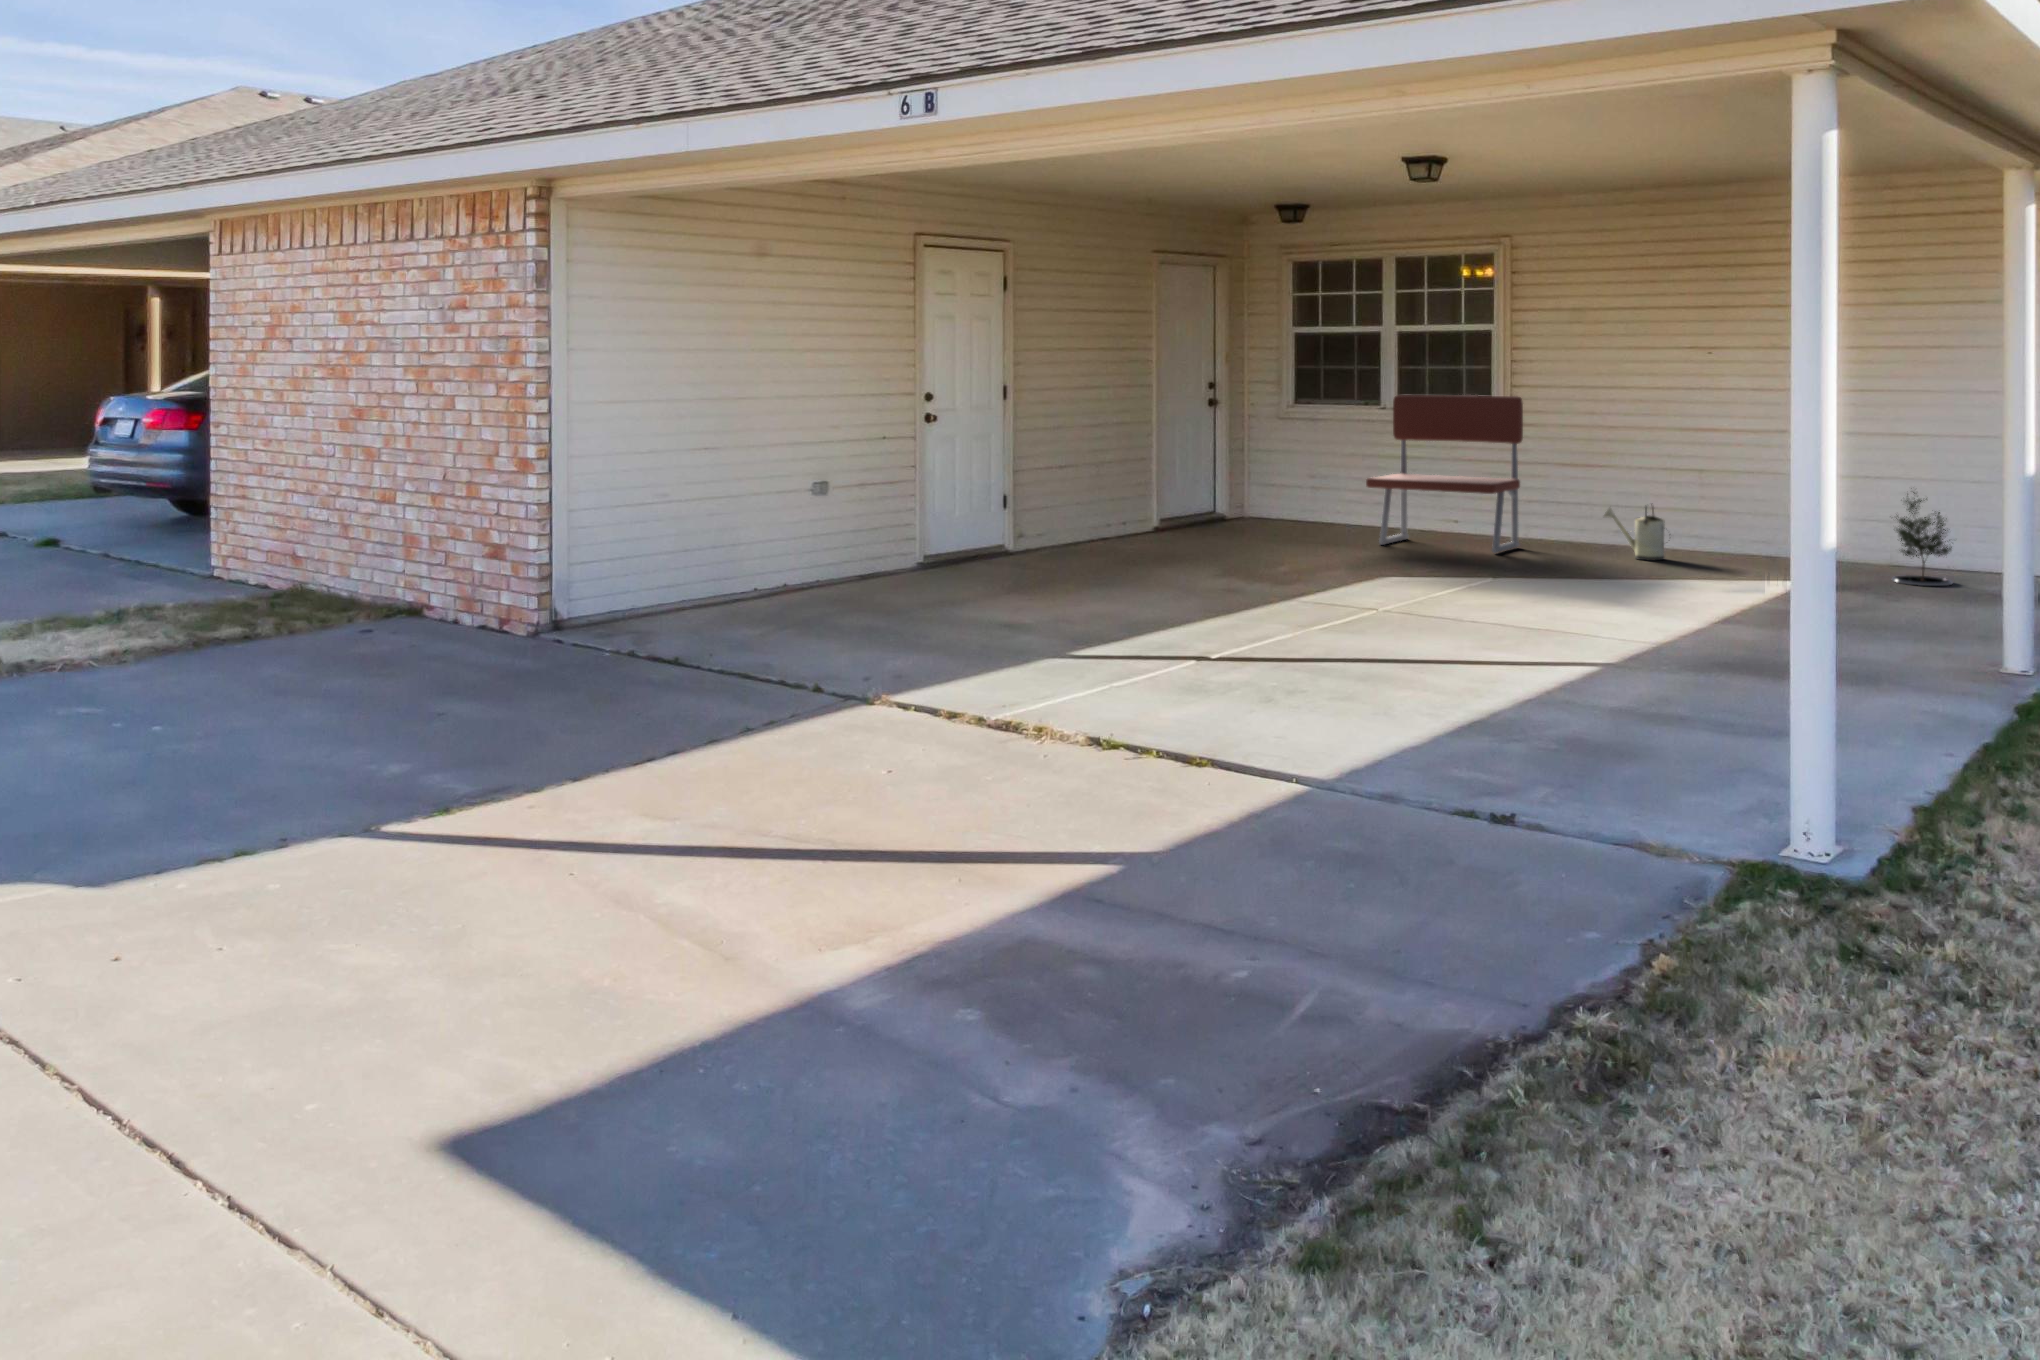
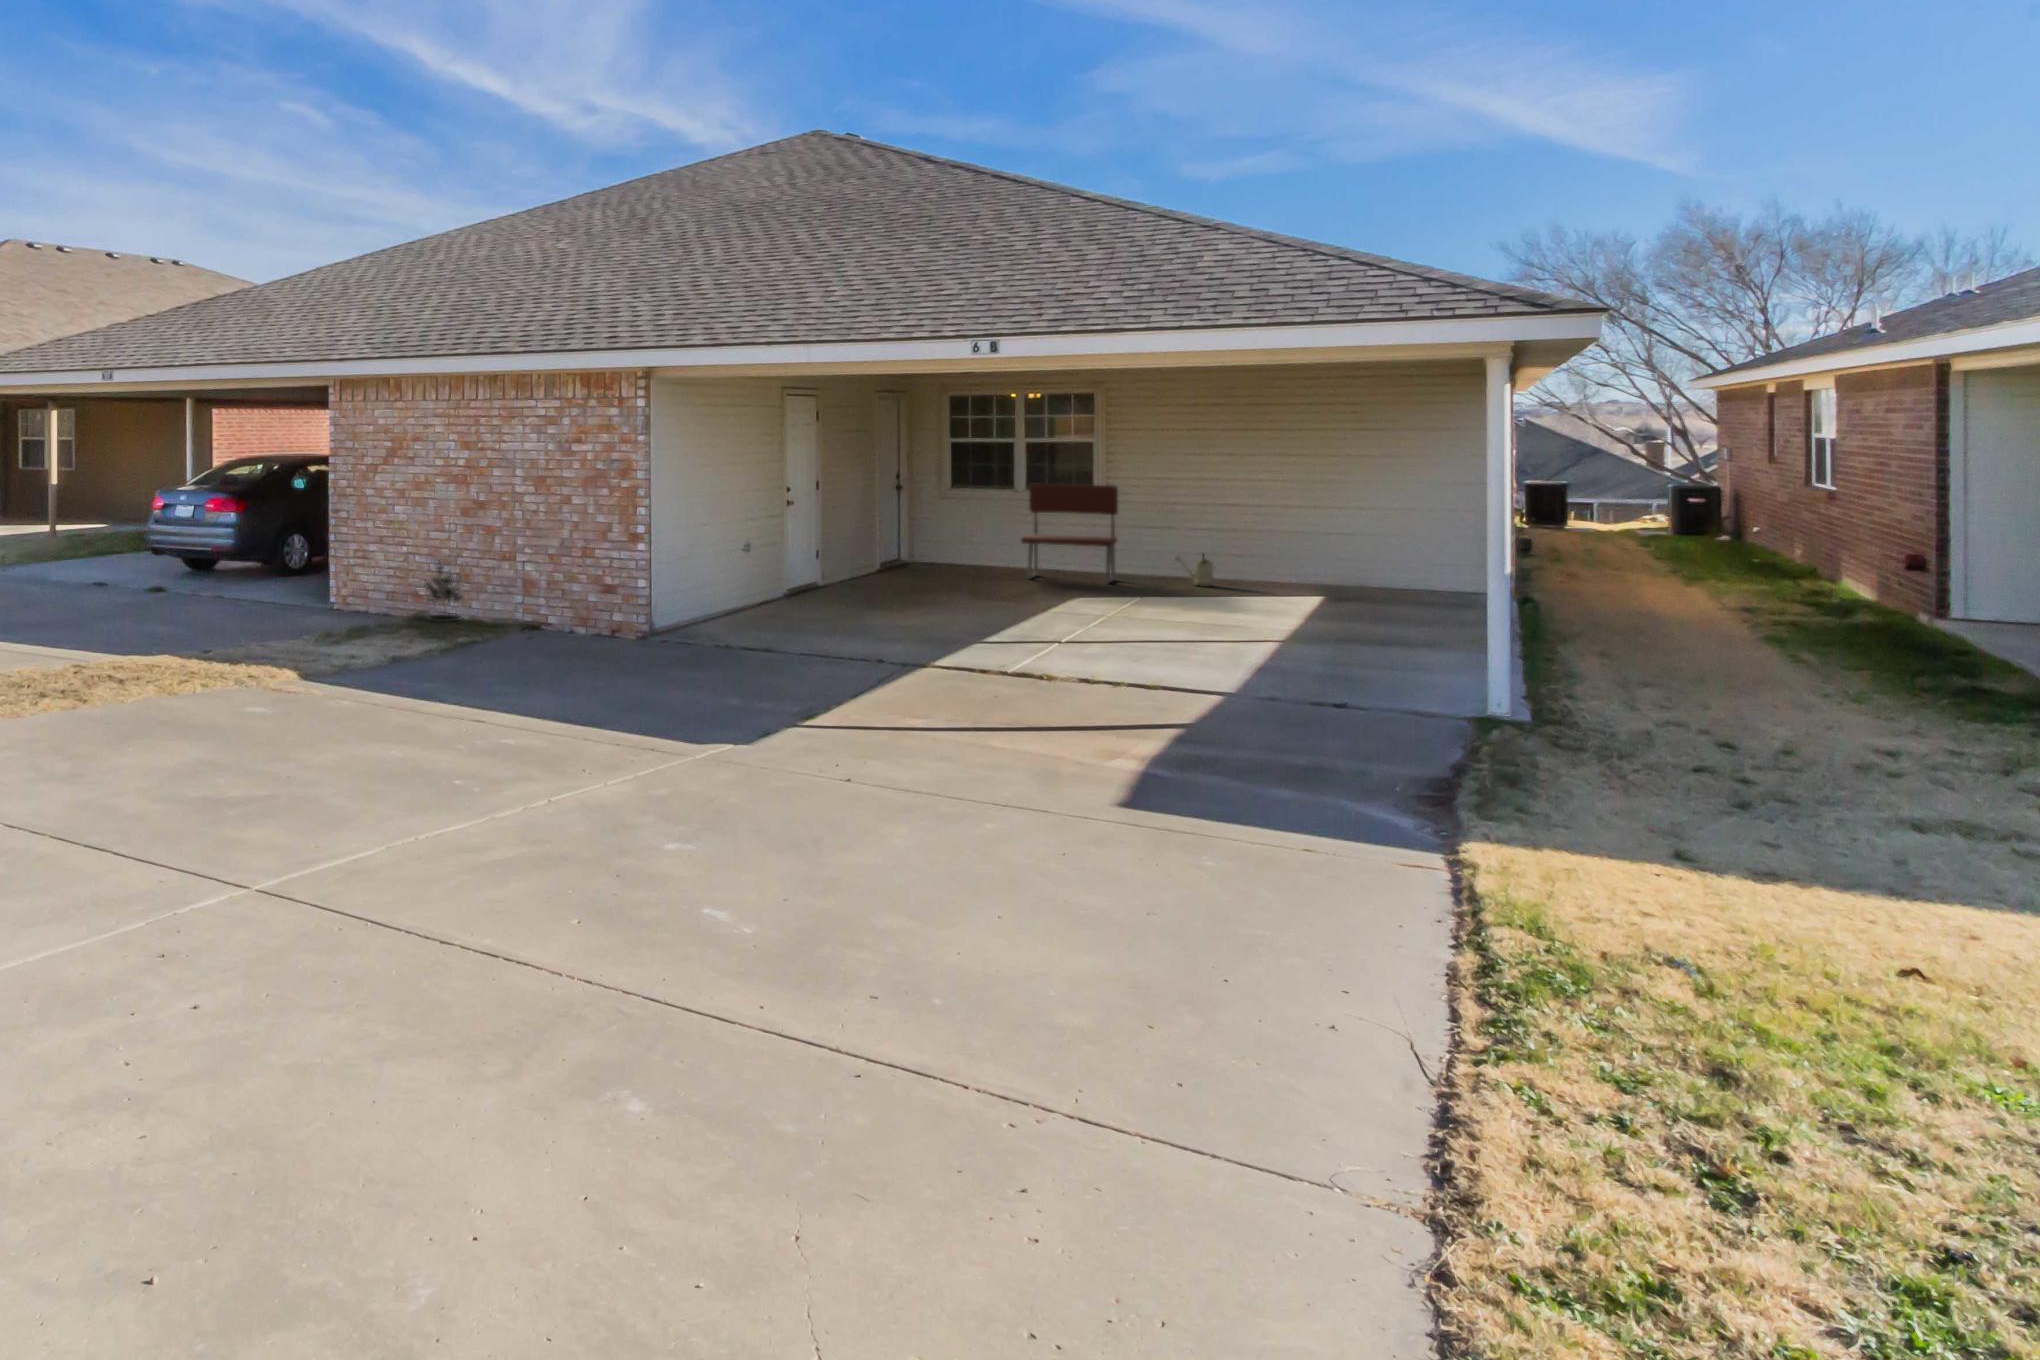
potted tree: present [1892,492,1953,586] -> present [425,560,461,622]

